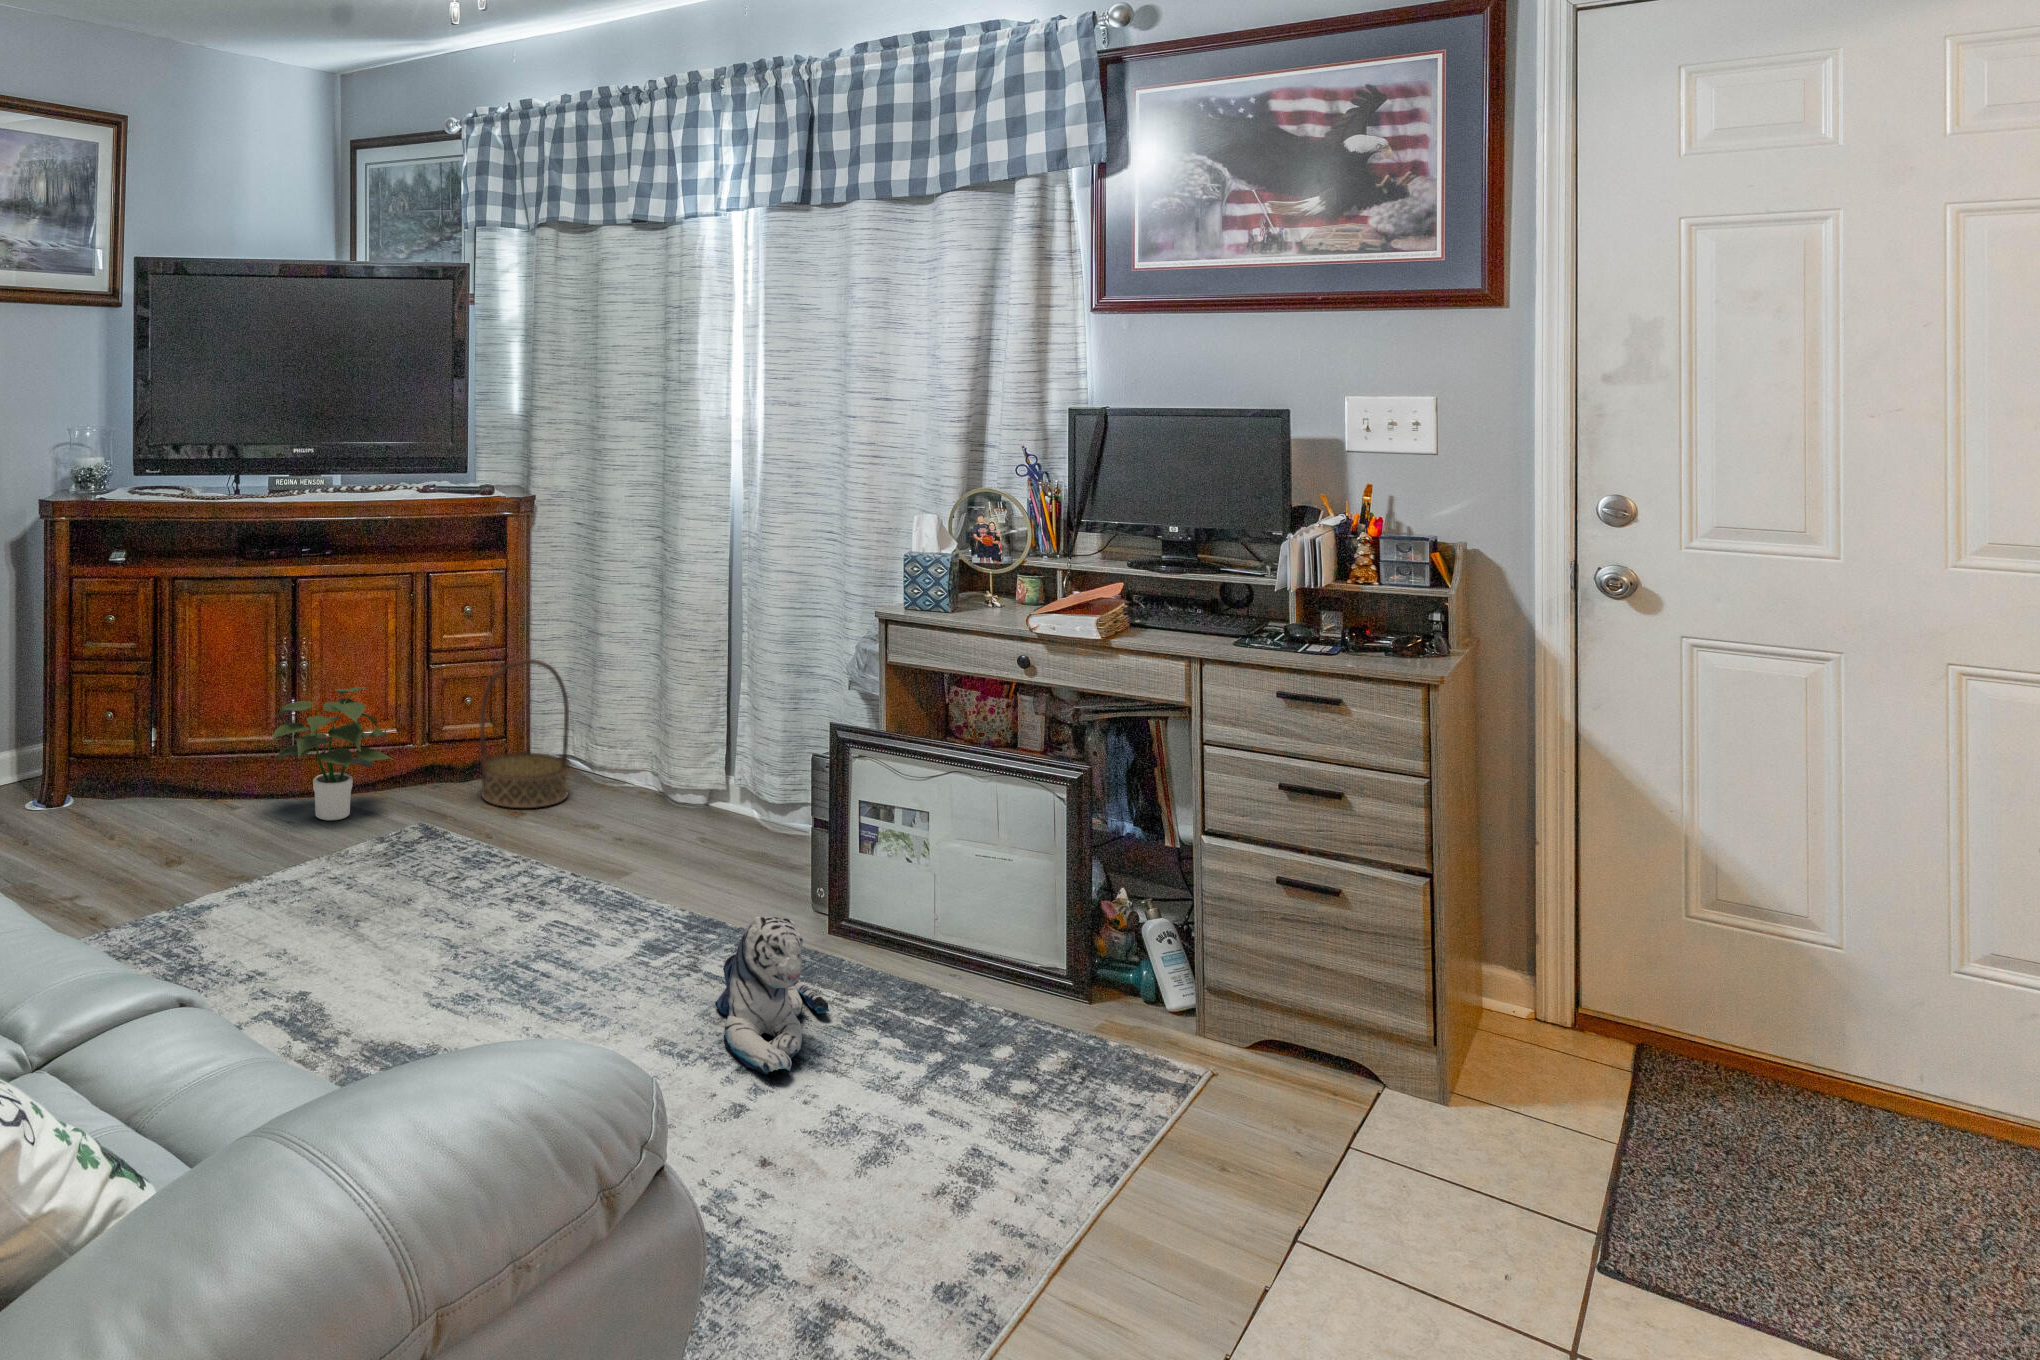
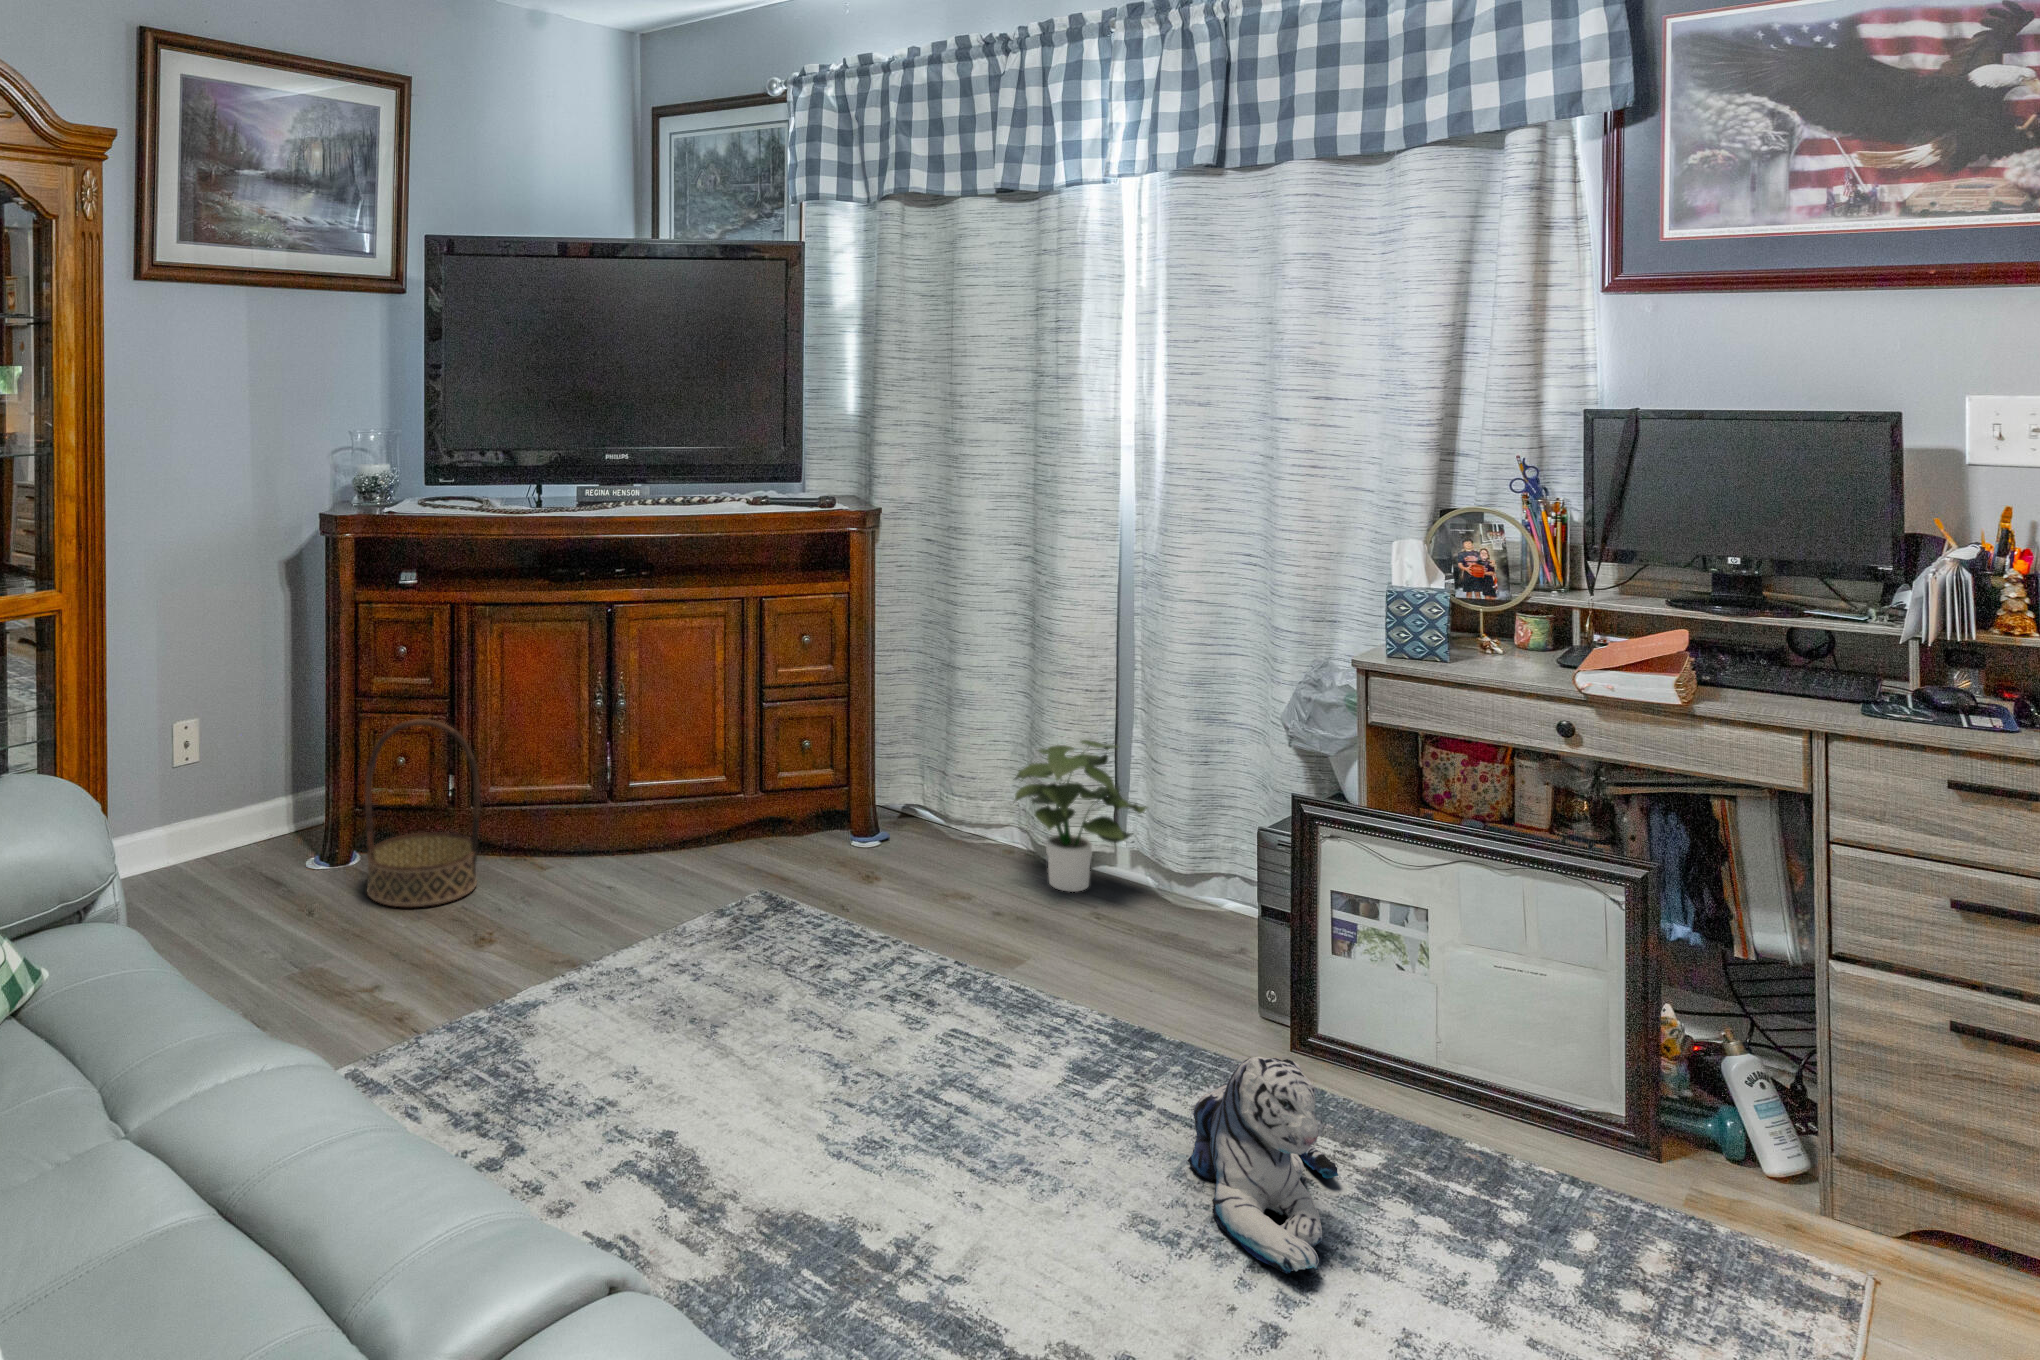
basket: present [480,659,569,808] -> present [365,719,480,907]
potted plant: present [272,687,393,820] -> present [1014,740,1146,892]

